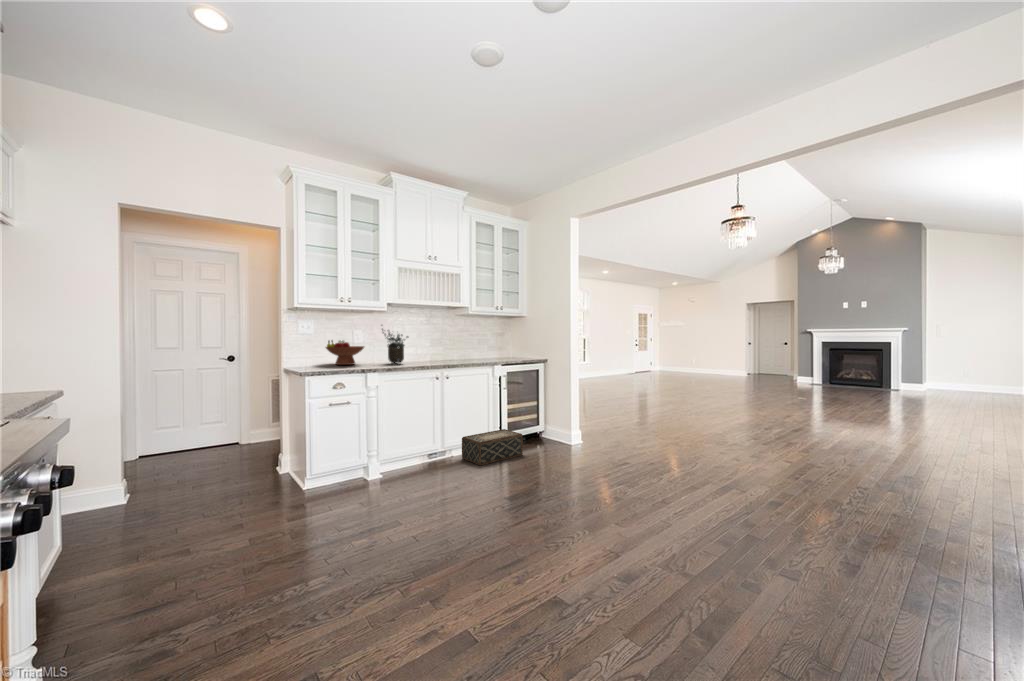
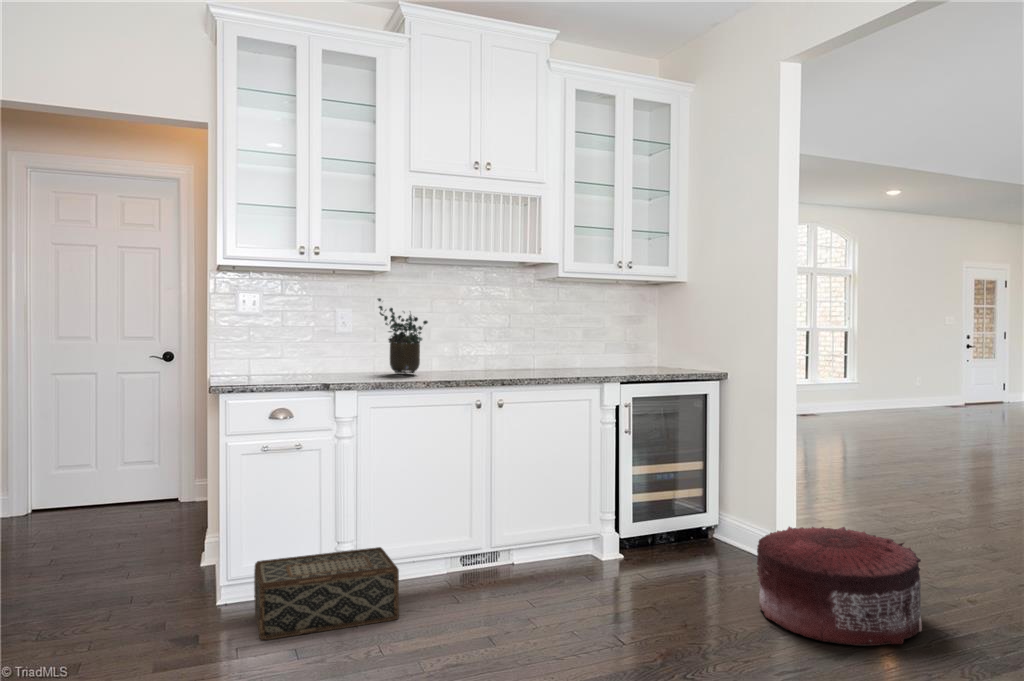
fruit bowl: present [326,340,364,365] -> none [273,326,347,374]
pouf: none [570,425,637,473] -> present [757,527,922,646]
woven basket: present [462,429,523,465] -> present [254,547,399,640]

